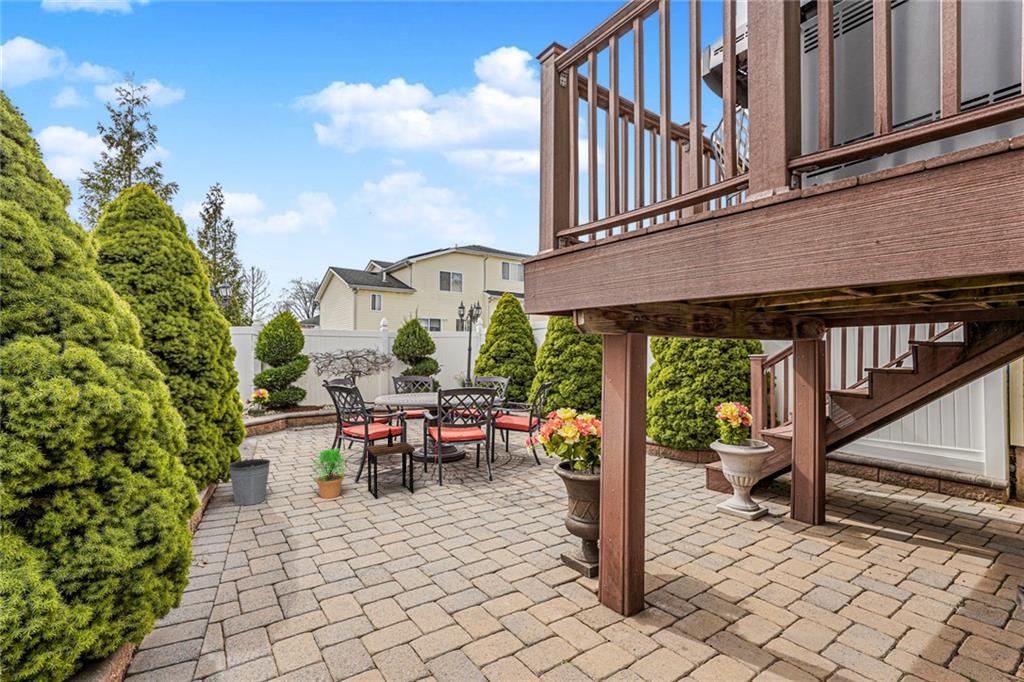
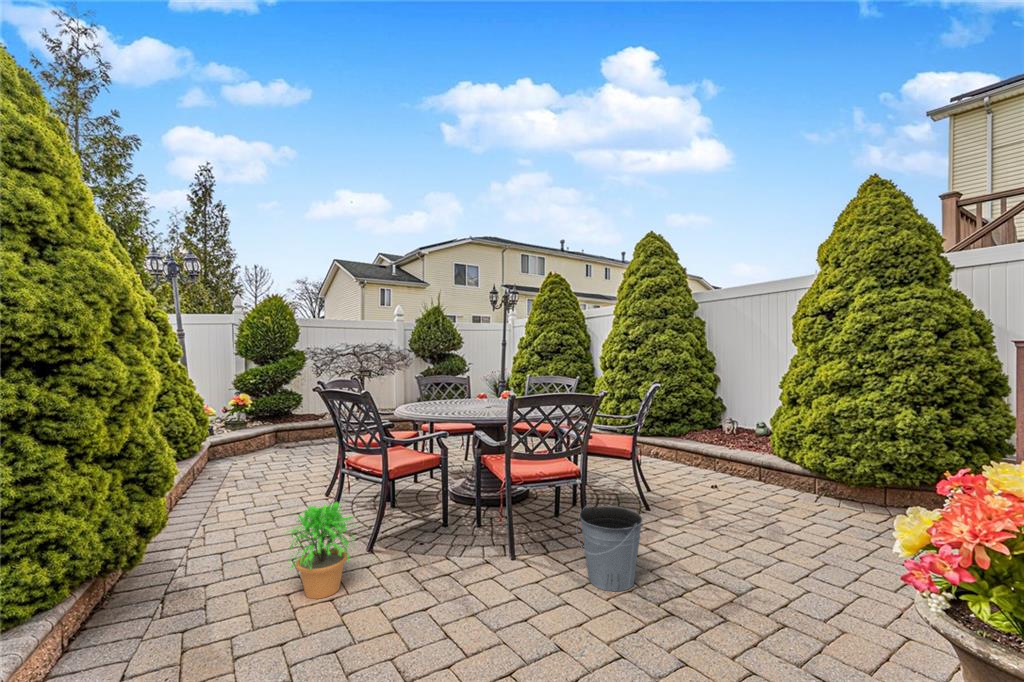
side table: present [366,428,415,499] -> none [386,465,475,602]
bucket: present [227,458,270,505] -> present [576,505,643,591]

